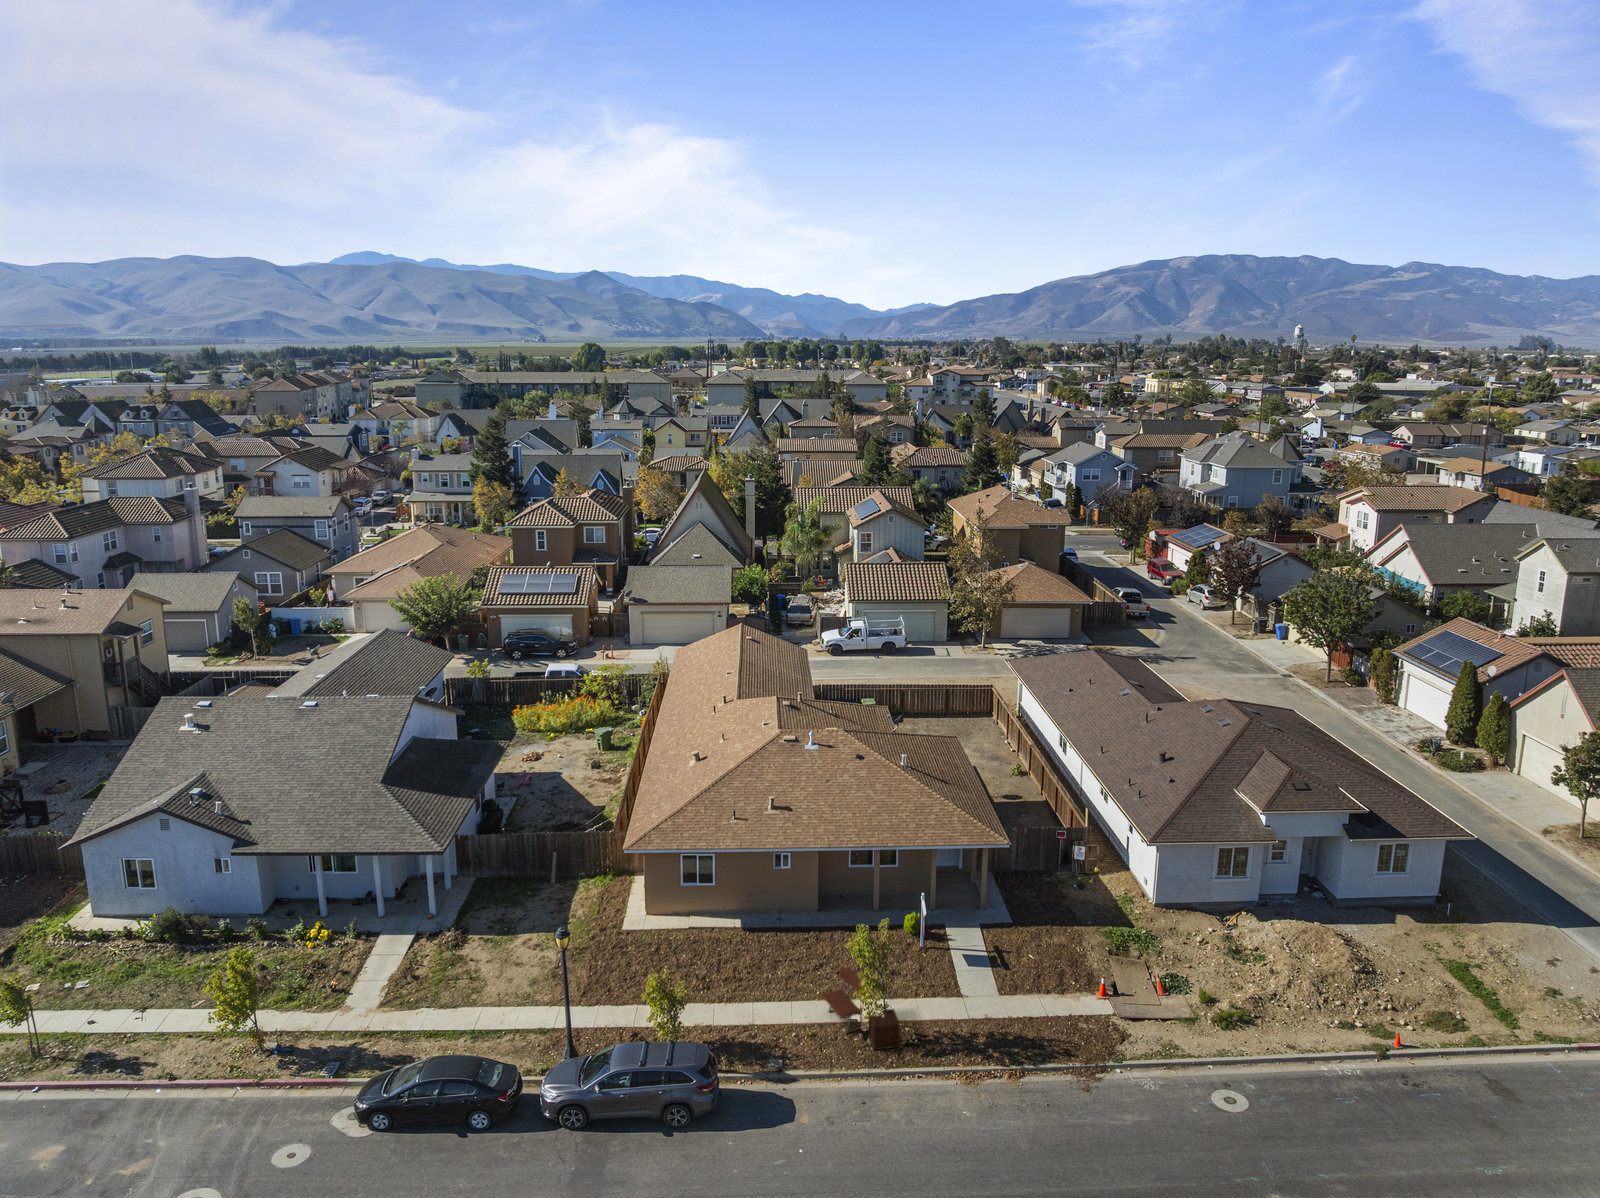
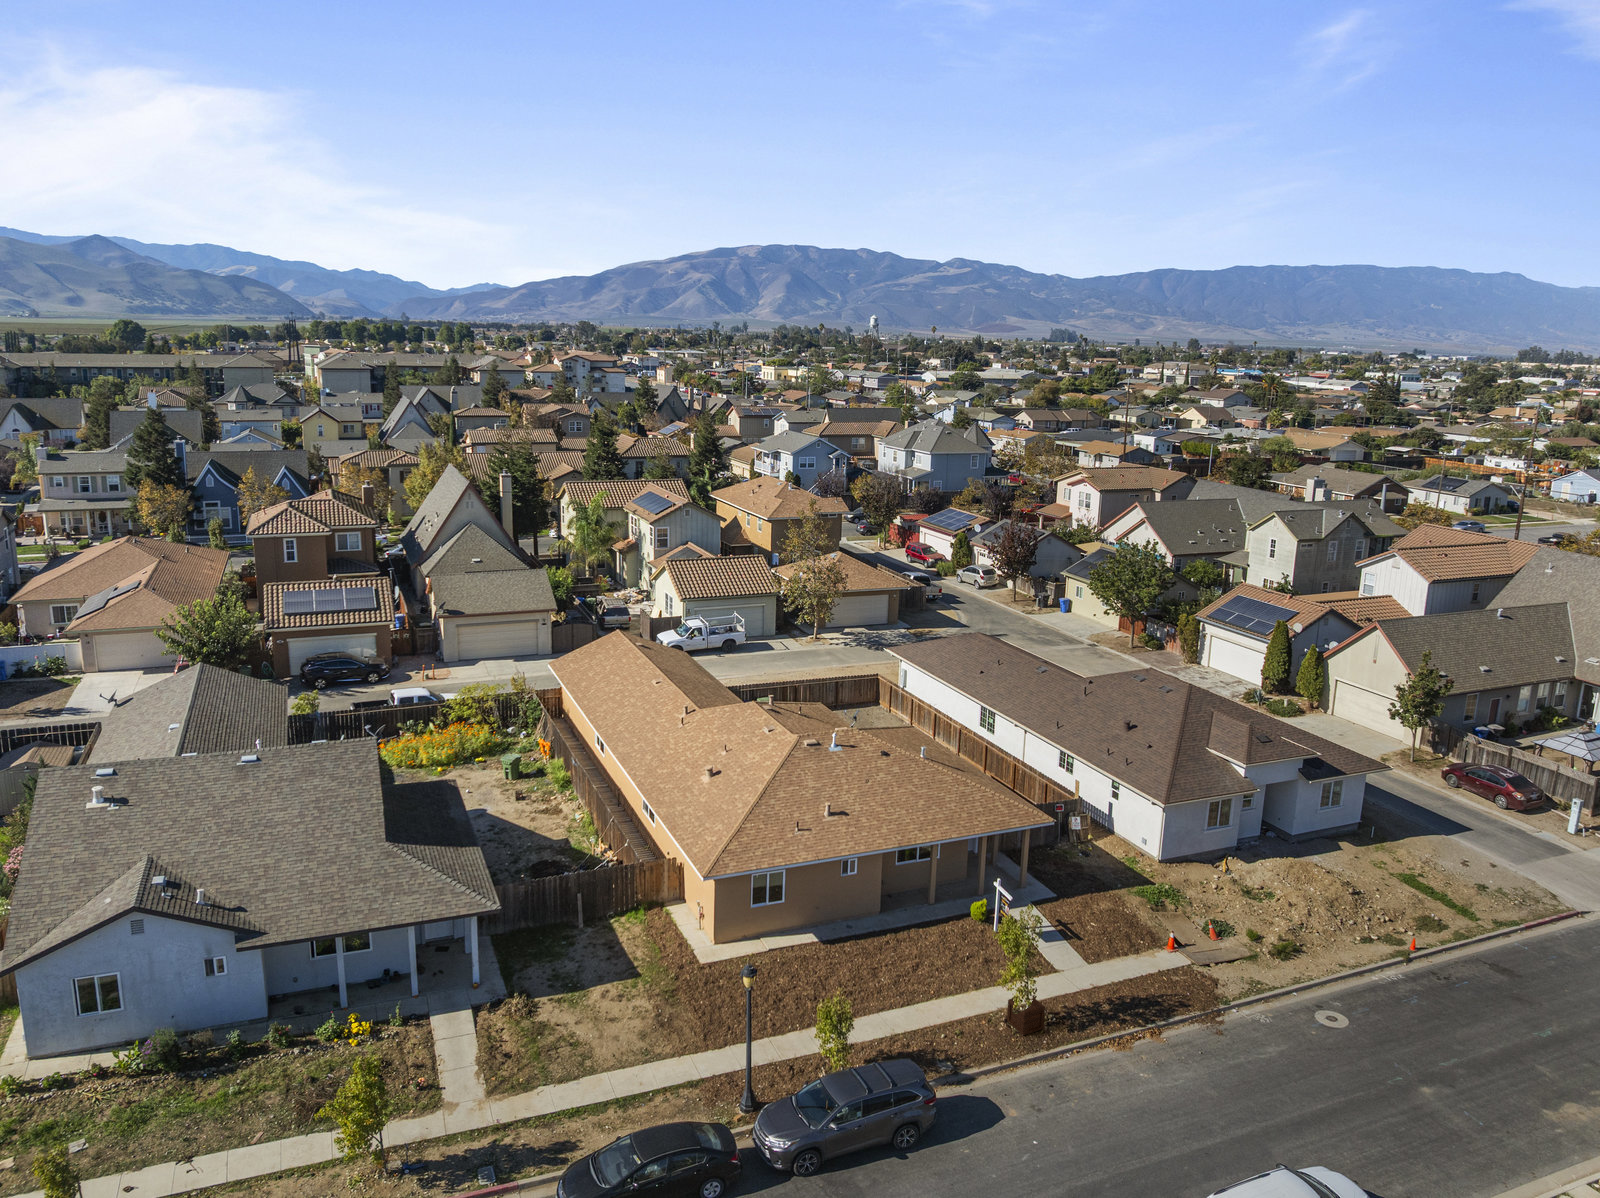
bench: present [822,966,862,1033] -> none [953,961,1002,1025]

